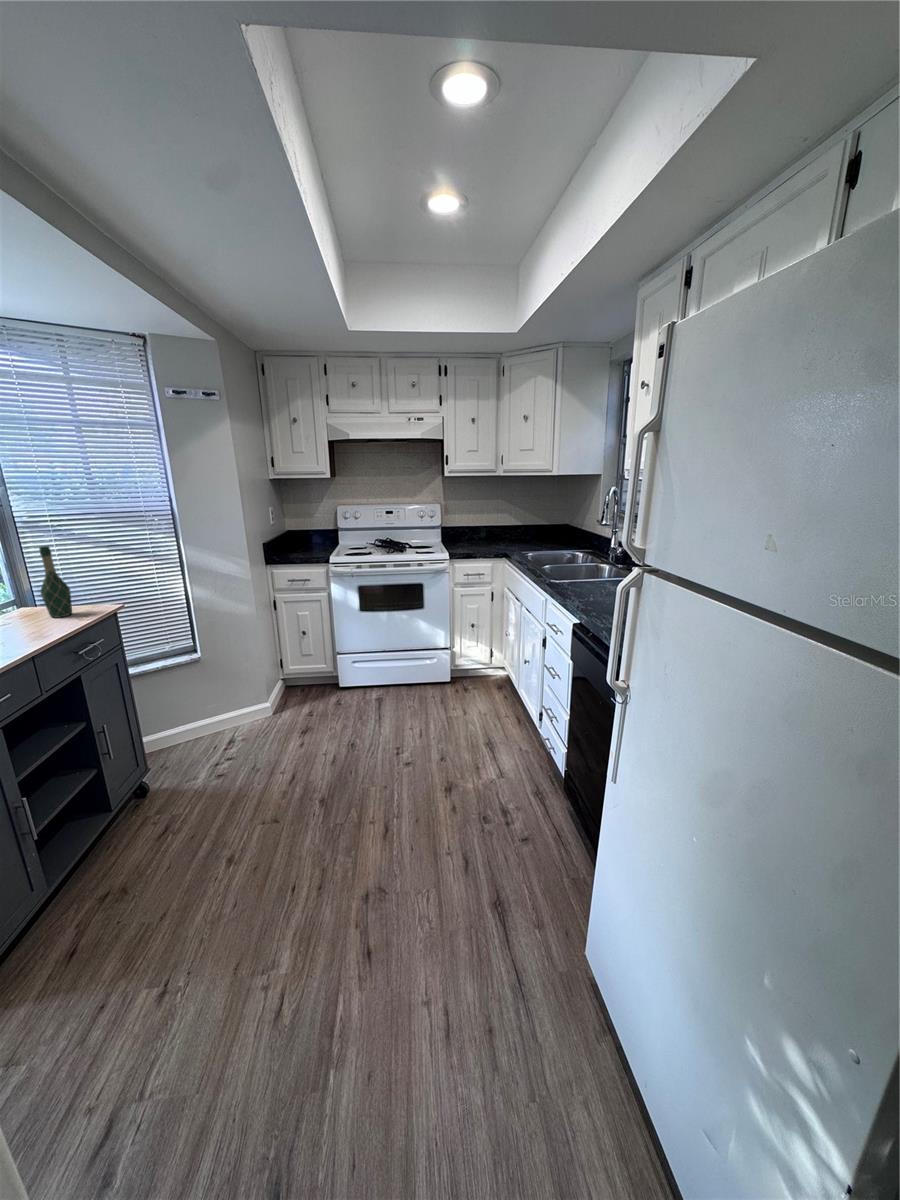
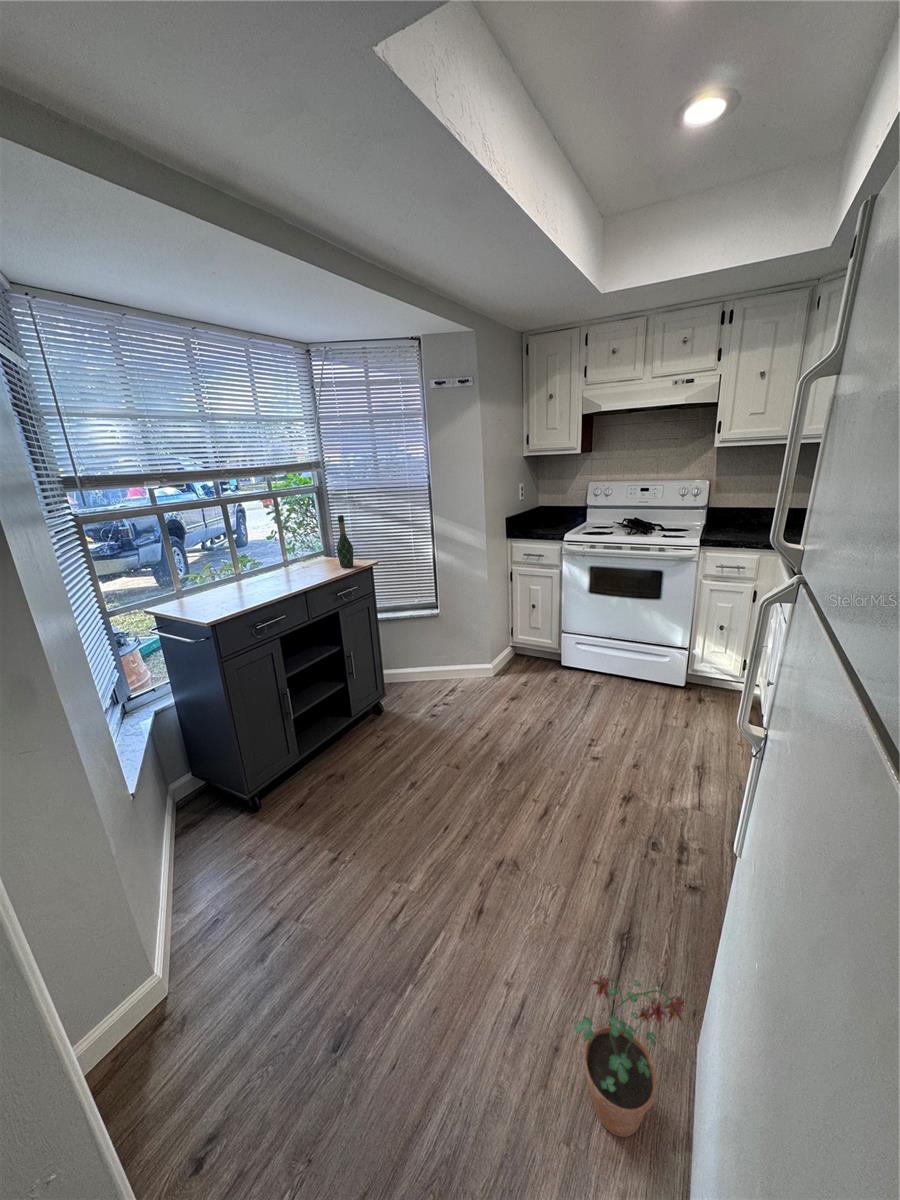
potted plant: none [519,919,614,1076] -> present [574,975,686,1137]

